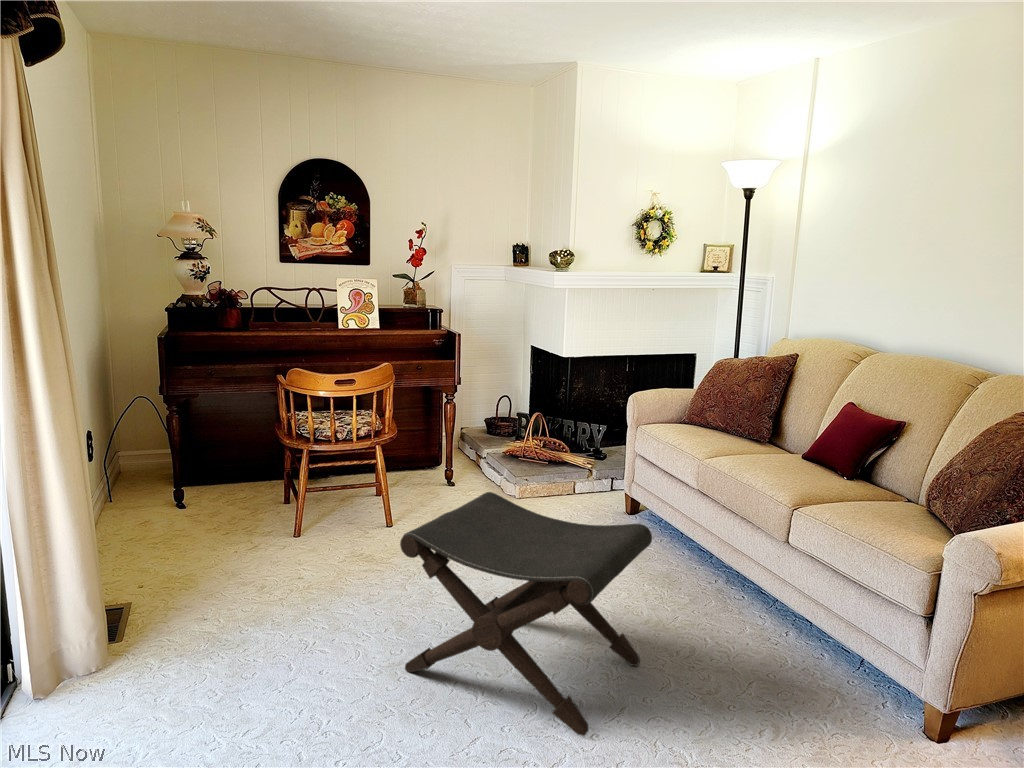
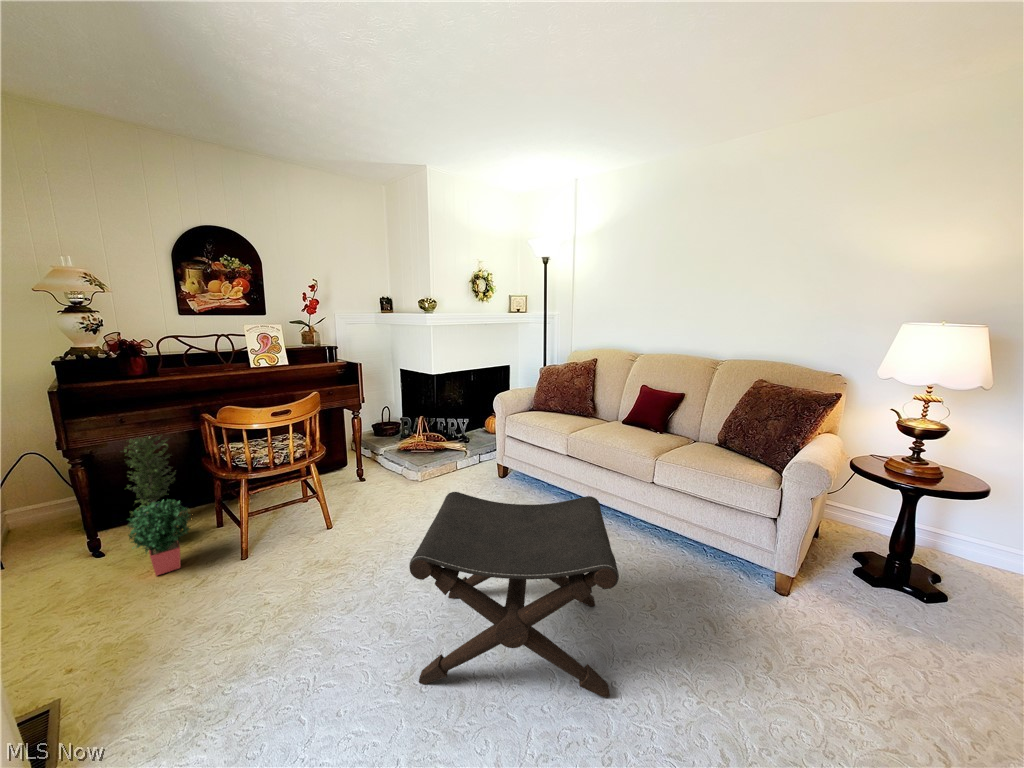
potted plant: none [204,378,261,532] -> present [124,435,190,575]

